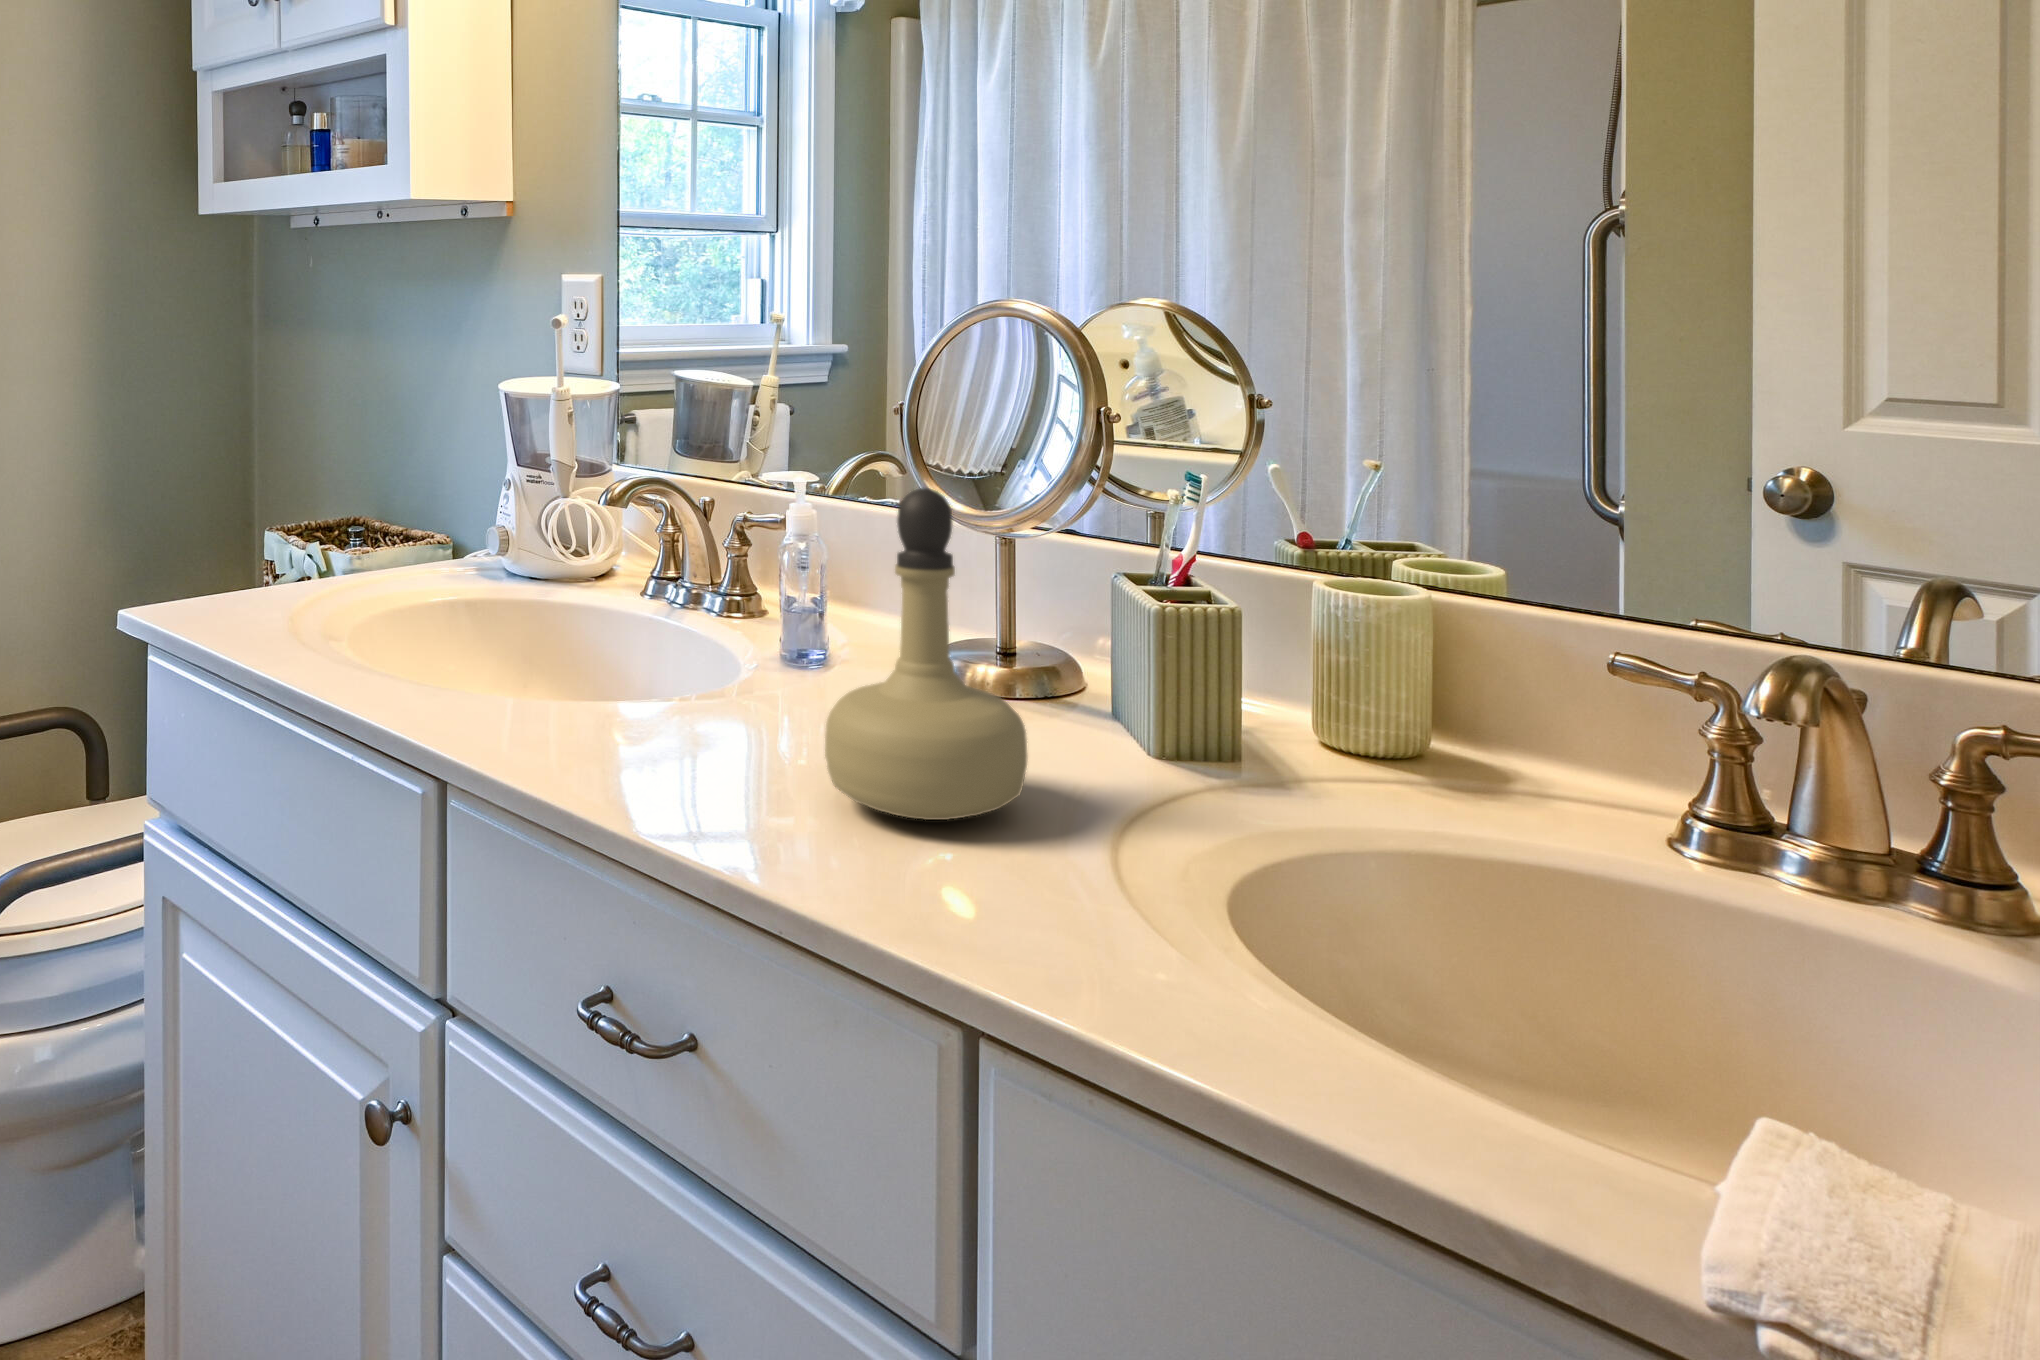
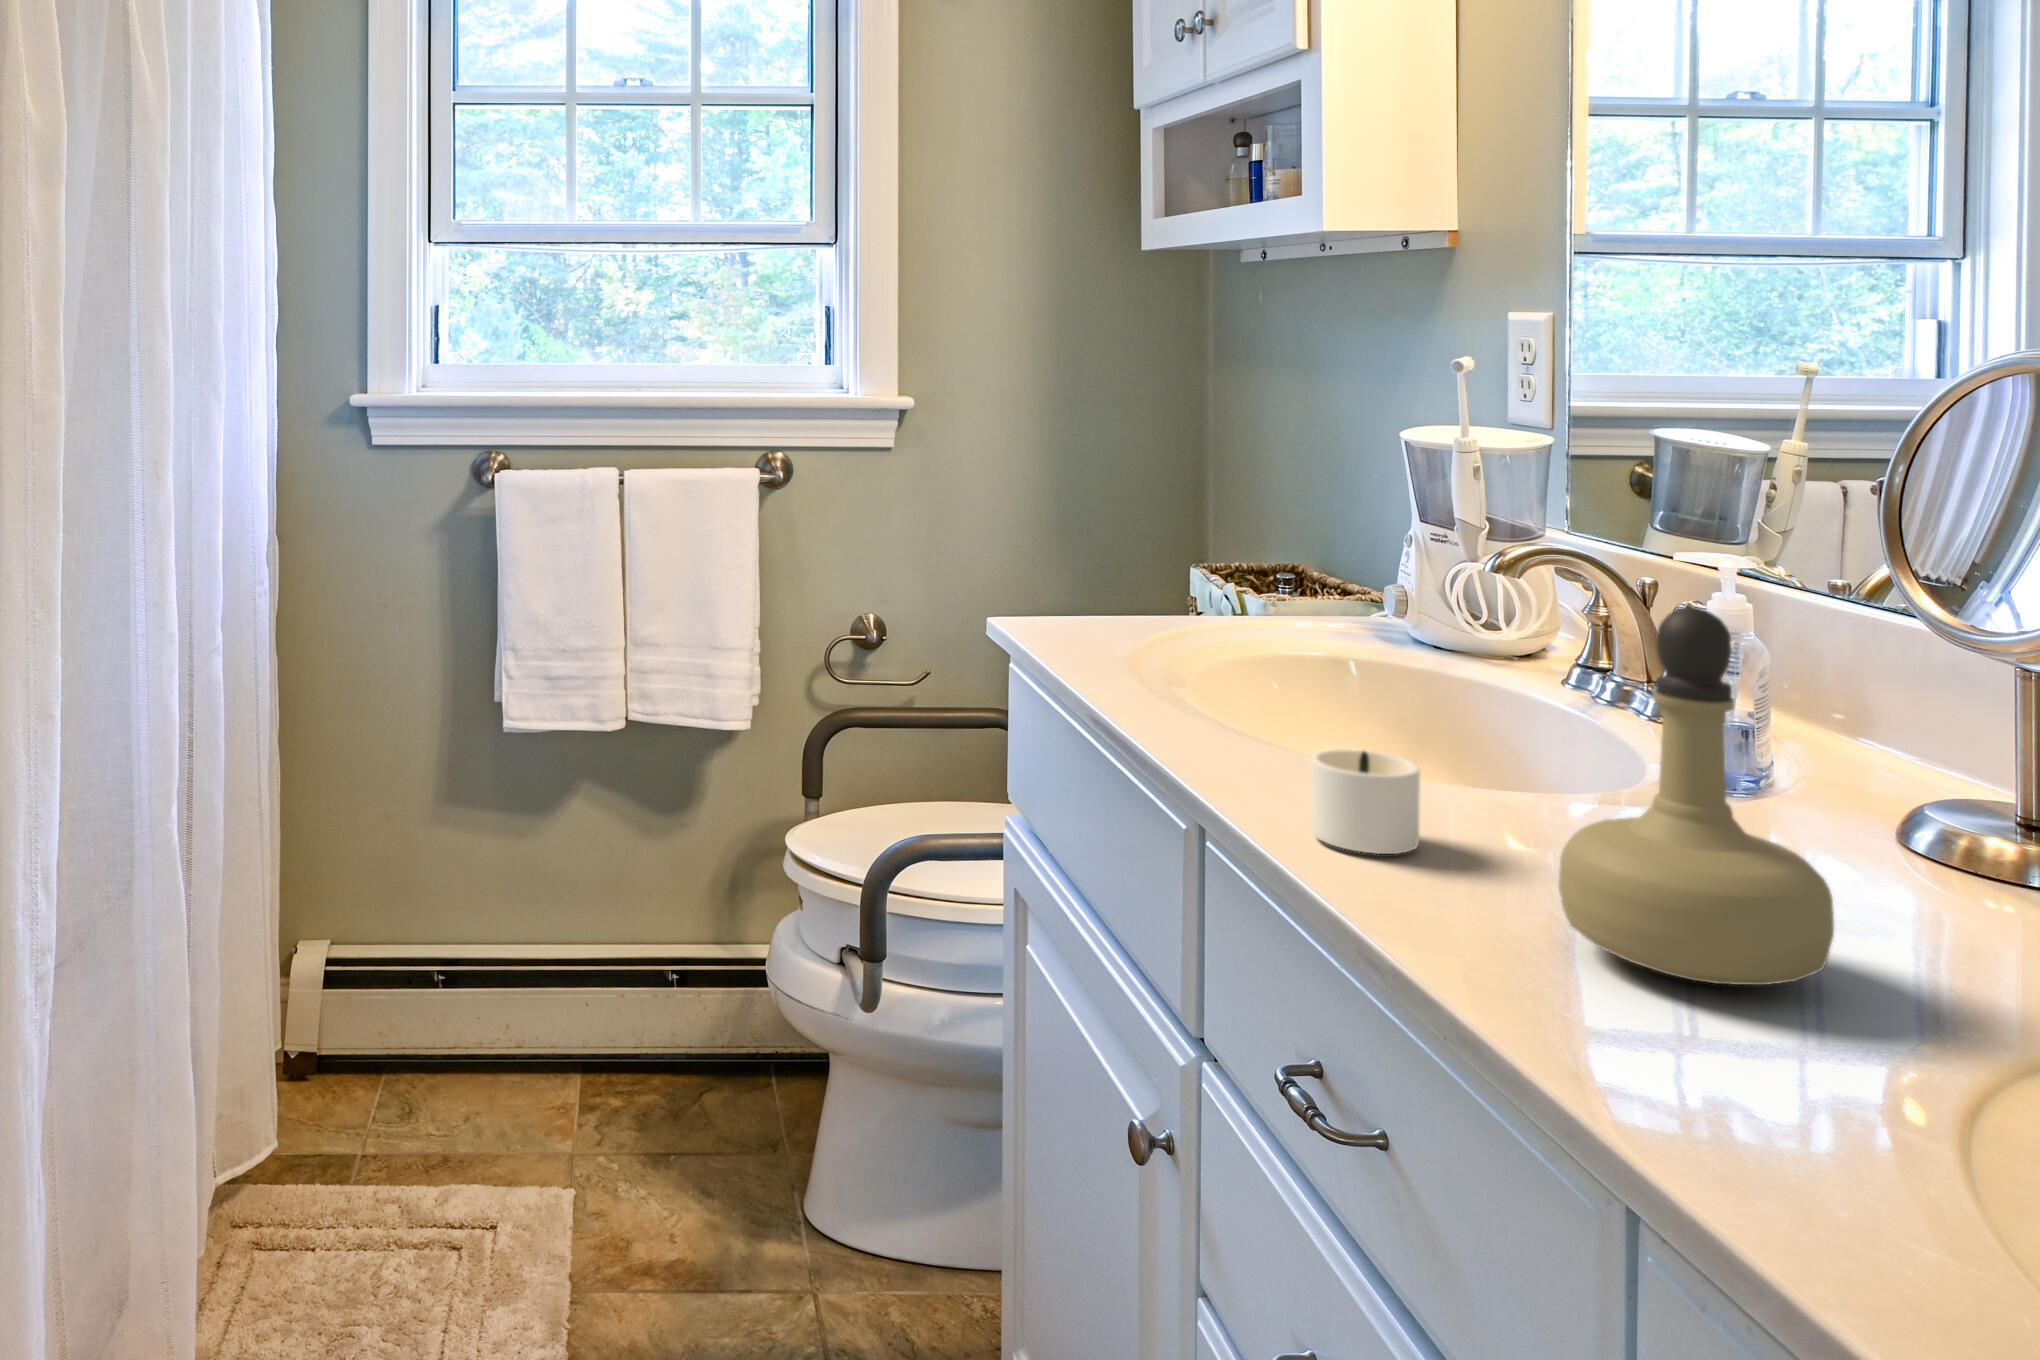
candle: none [568,669,690,769] -> present [1311,749,1420,854]

